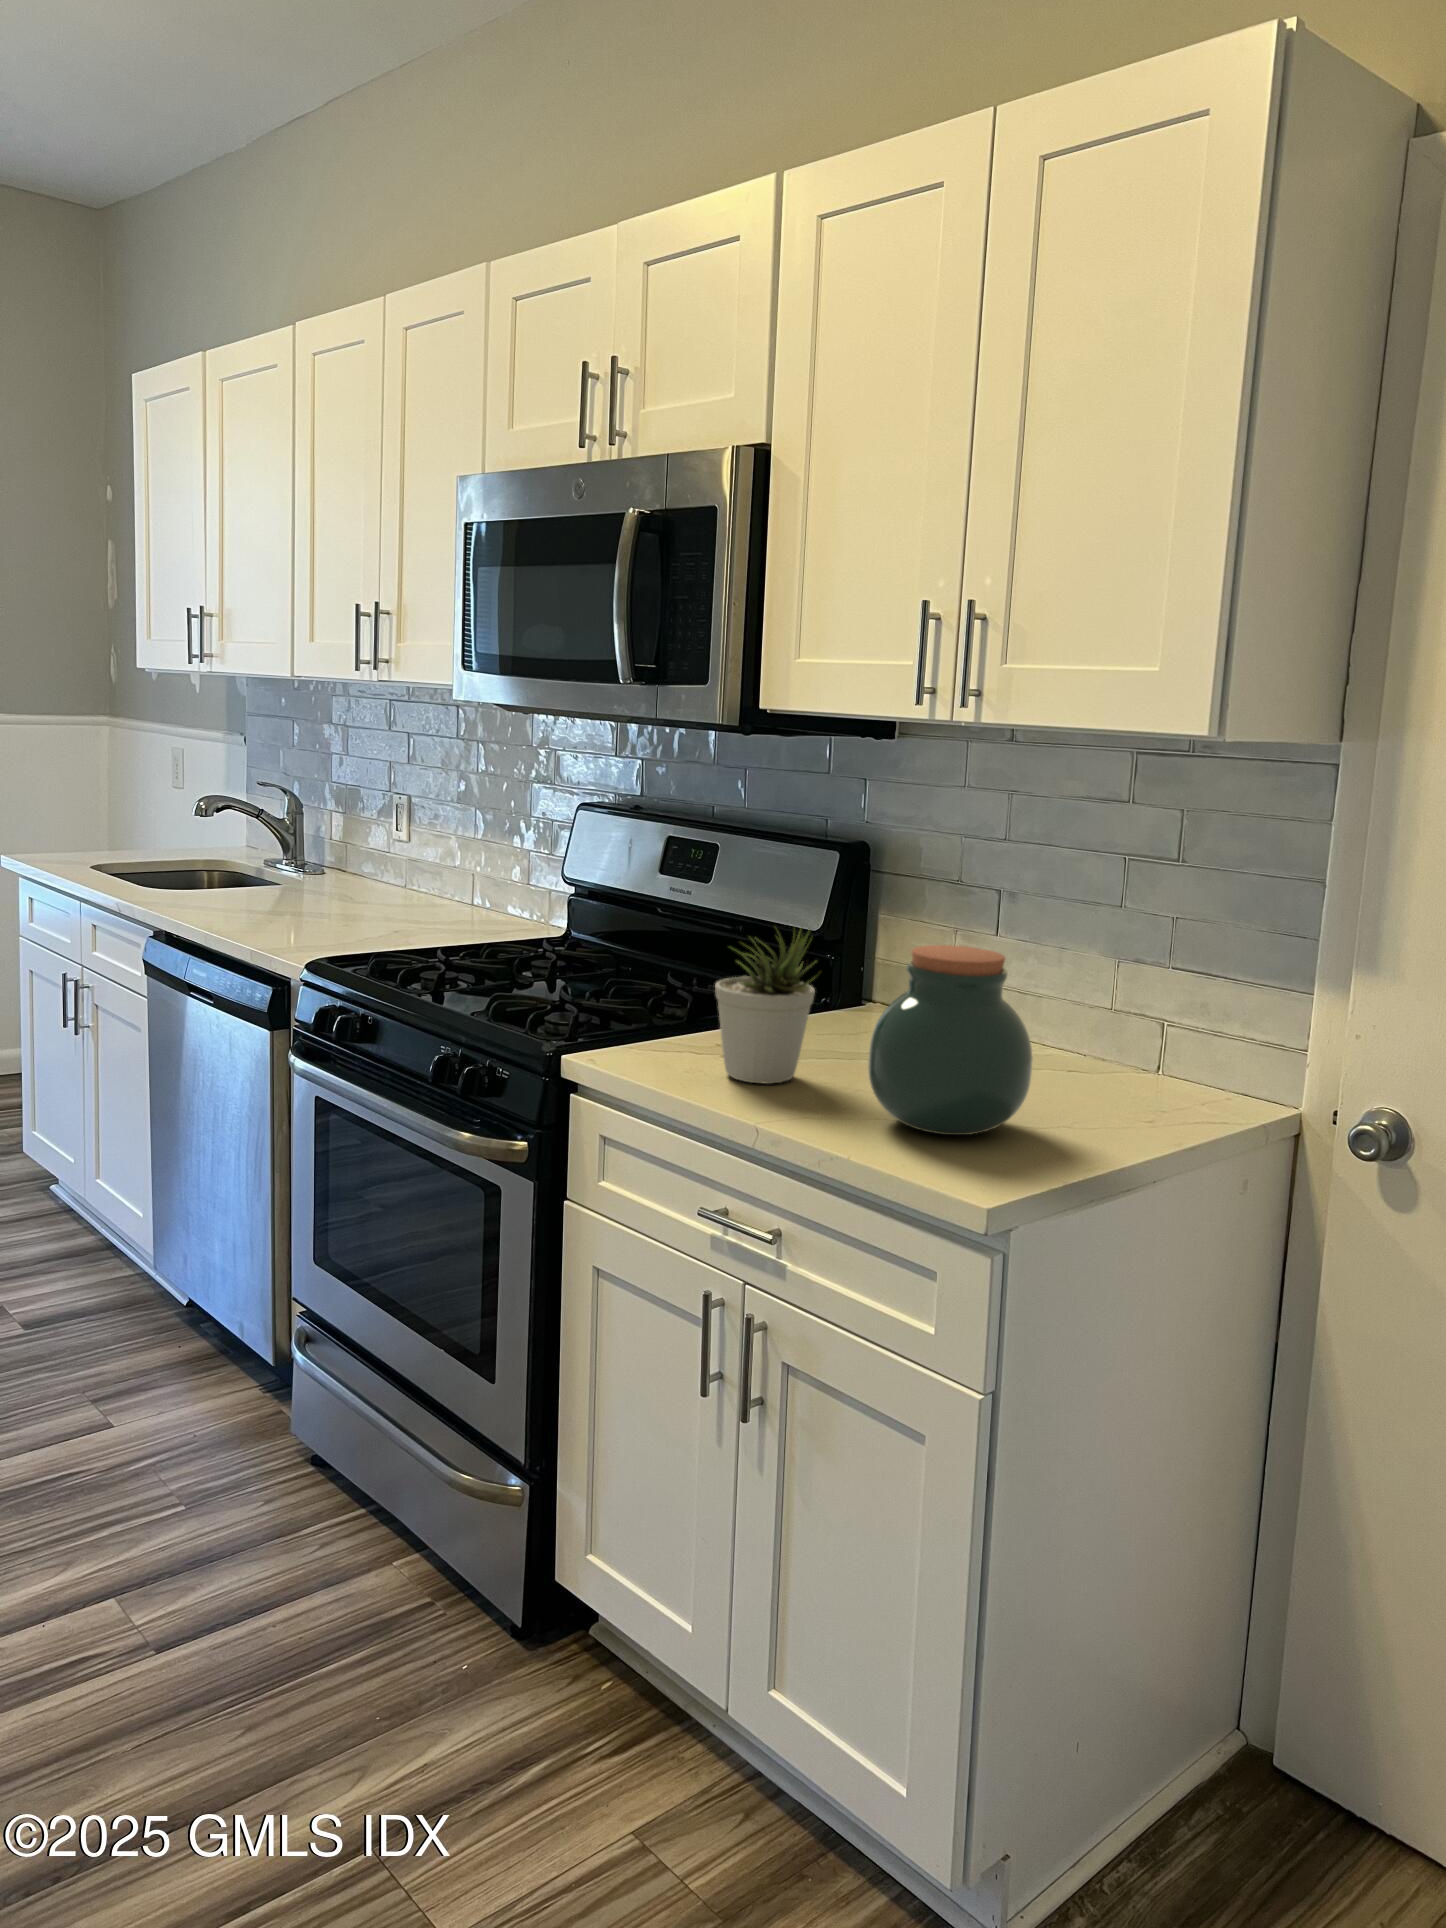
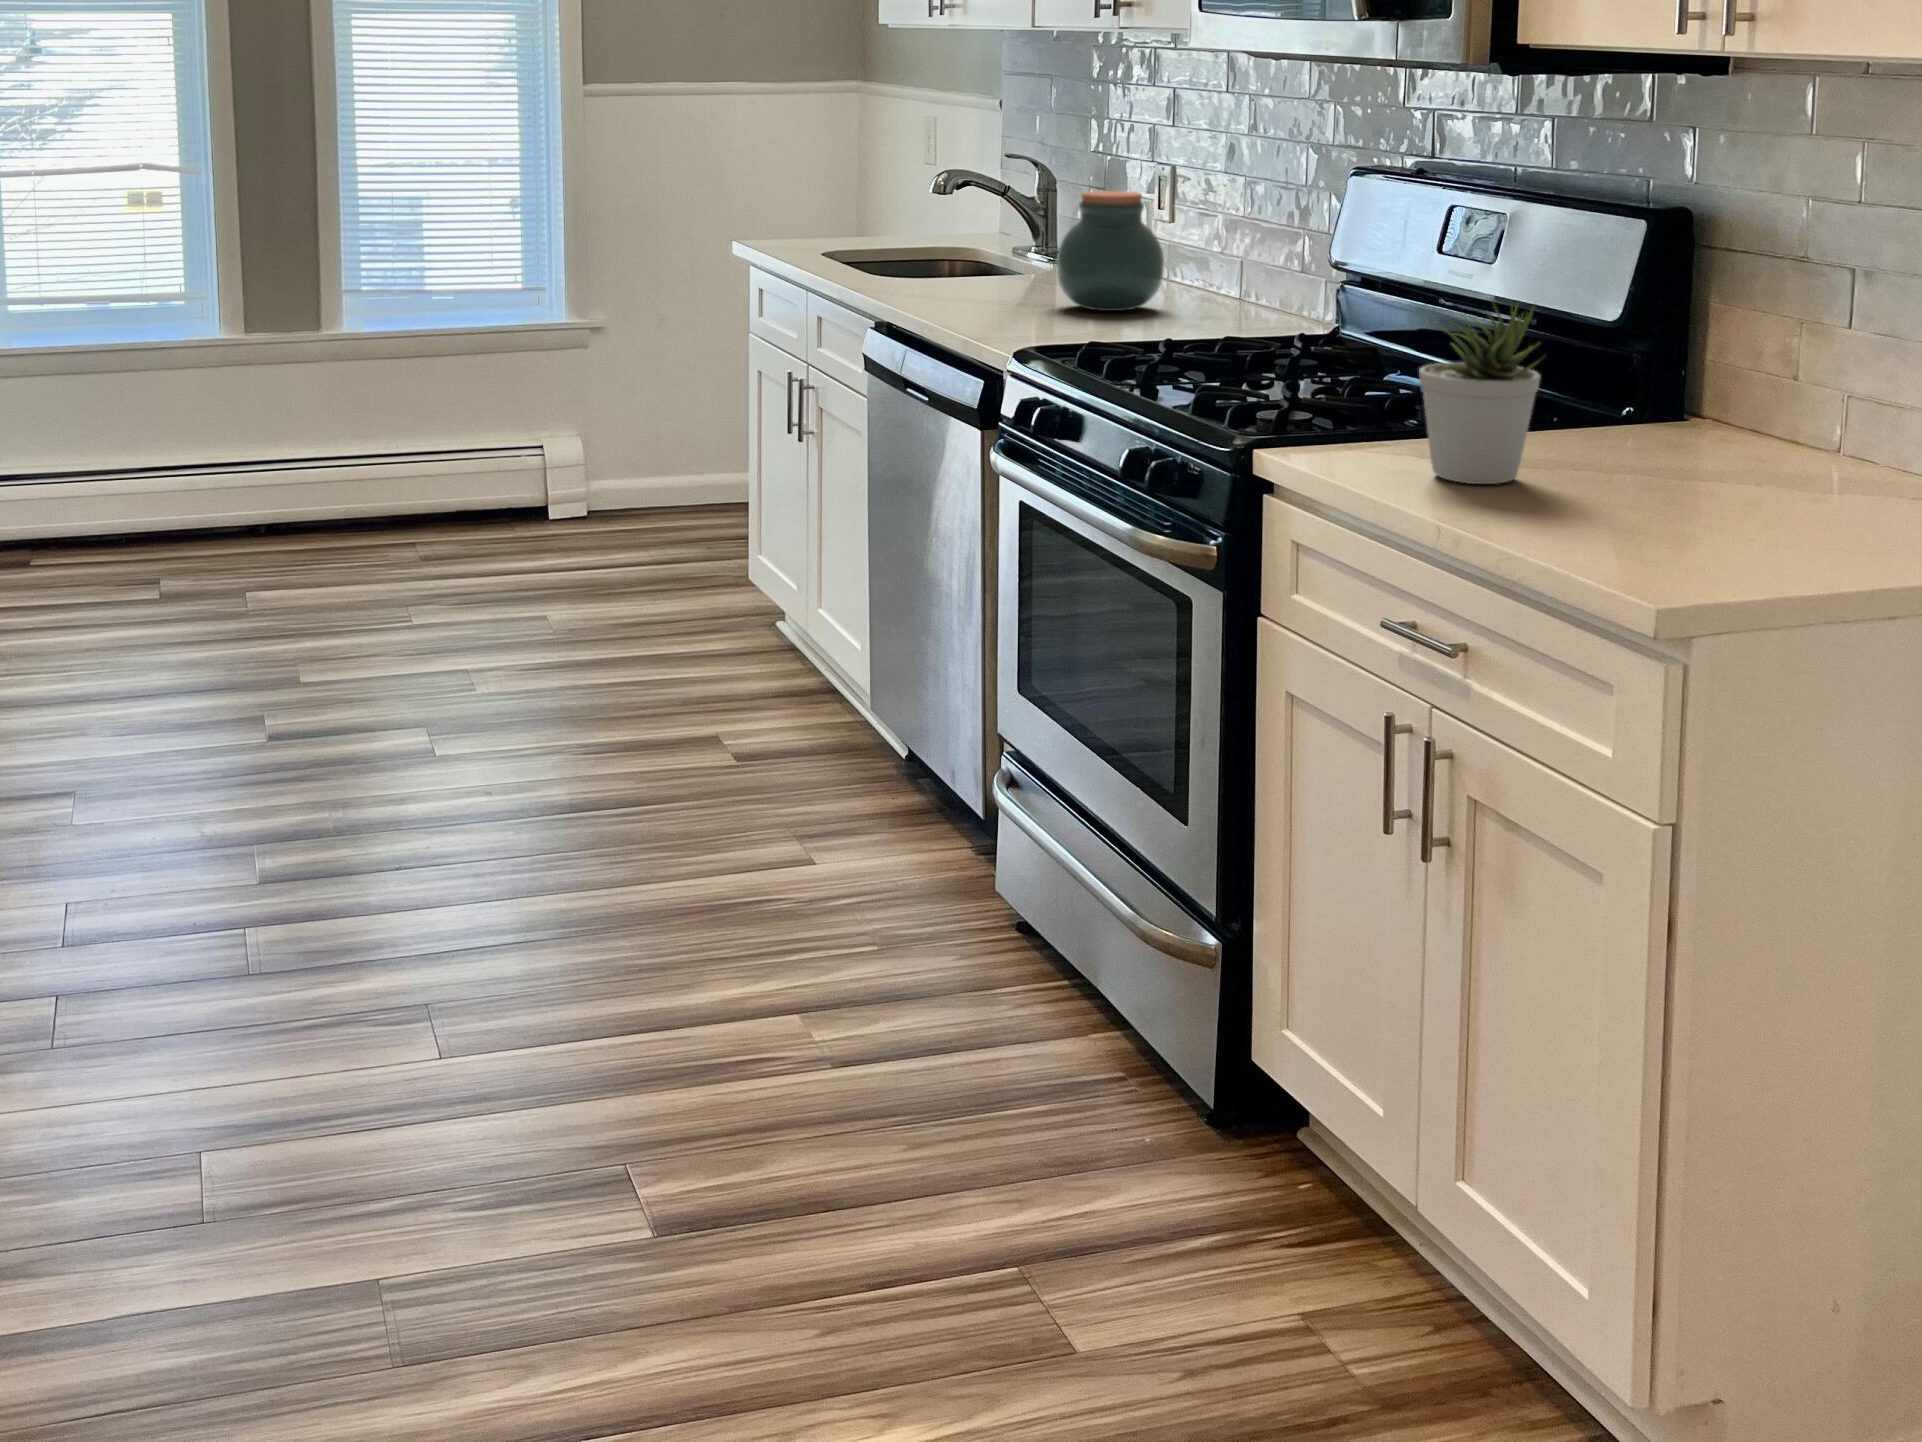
jar: present [868,945,1033,1135] -> present [1057,191,1164,311]

